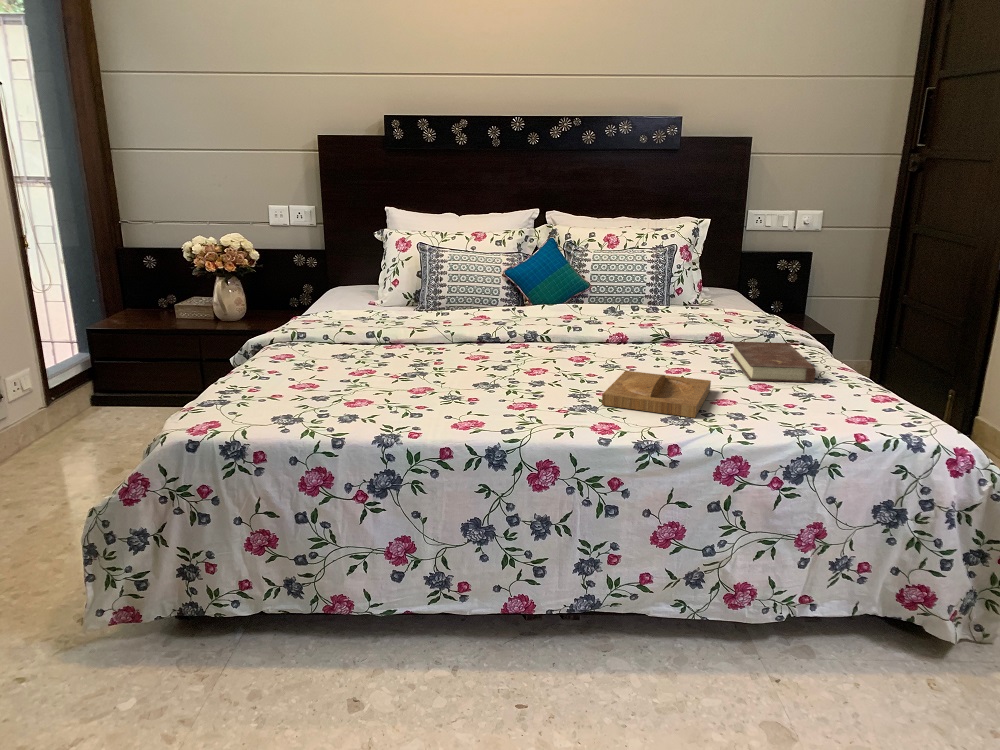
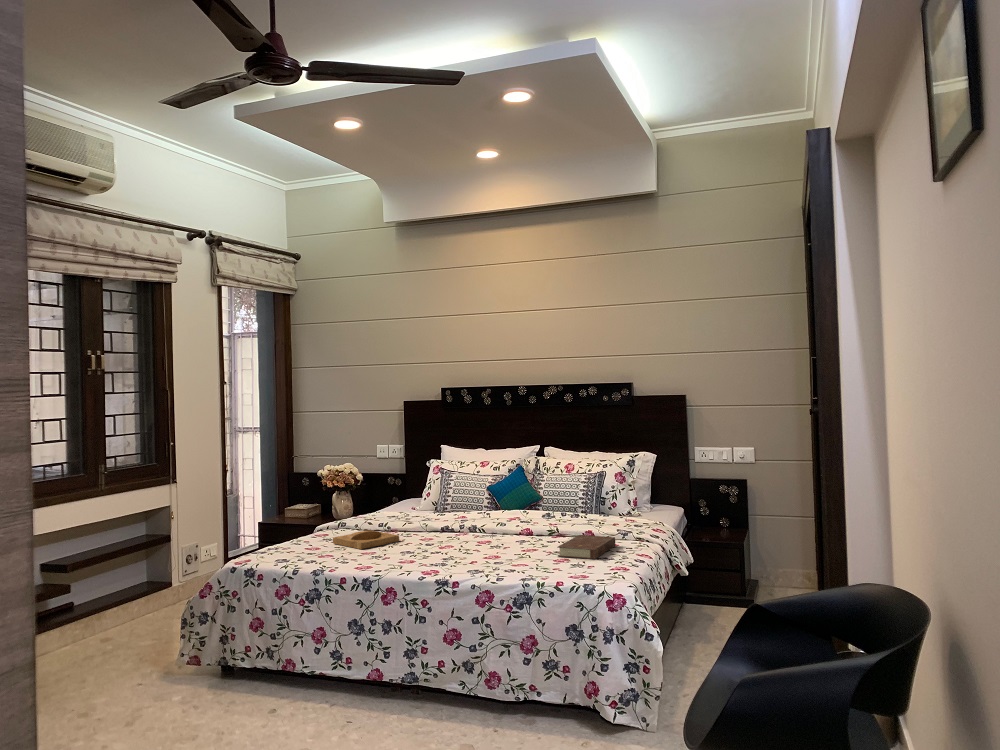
tray: present [602,371,711,418] -> present [333,530,399,549]

